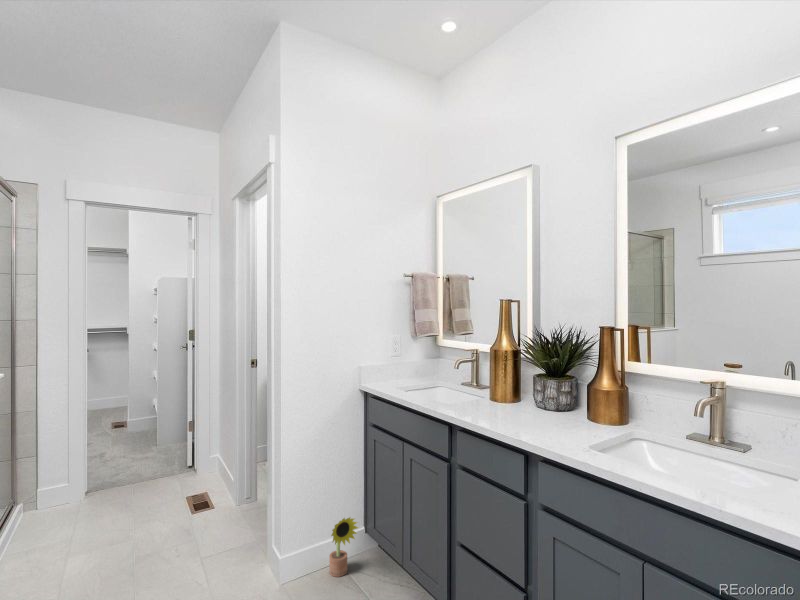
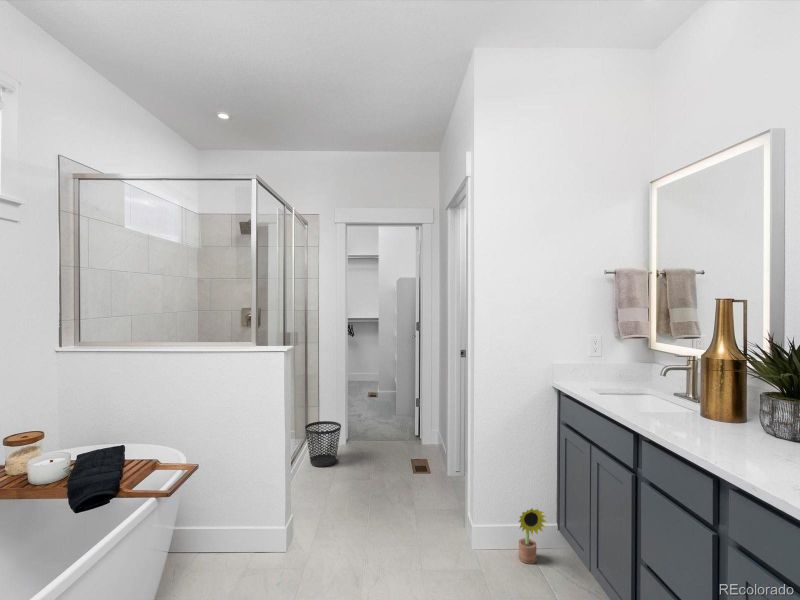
wastebasket: none [24,469,85,535] -> present [305,421,341,467]

